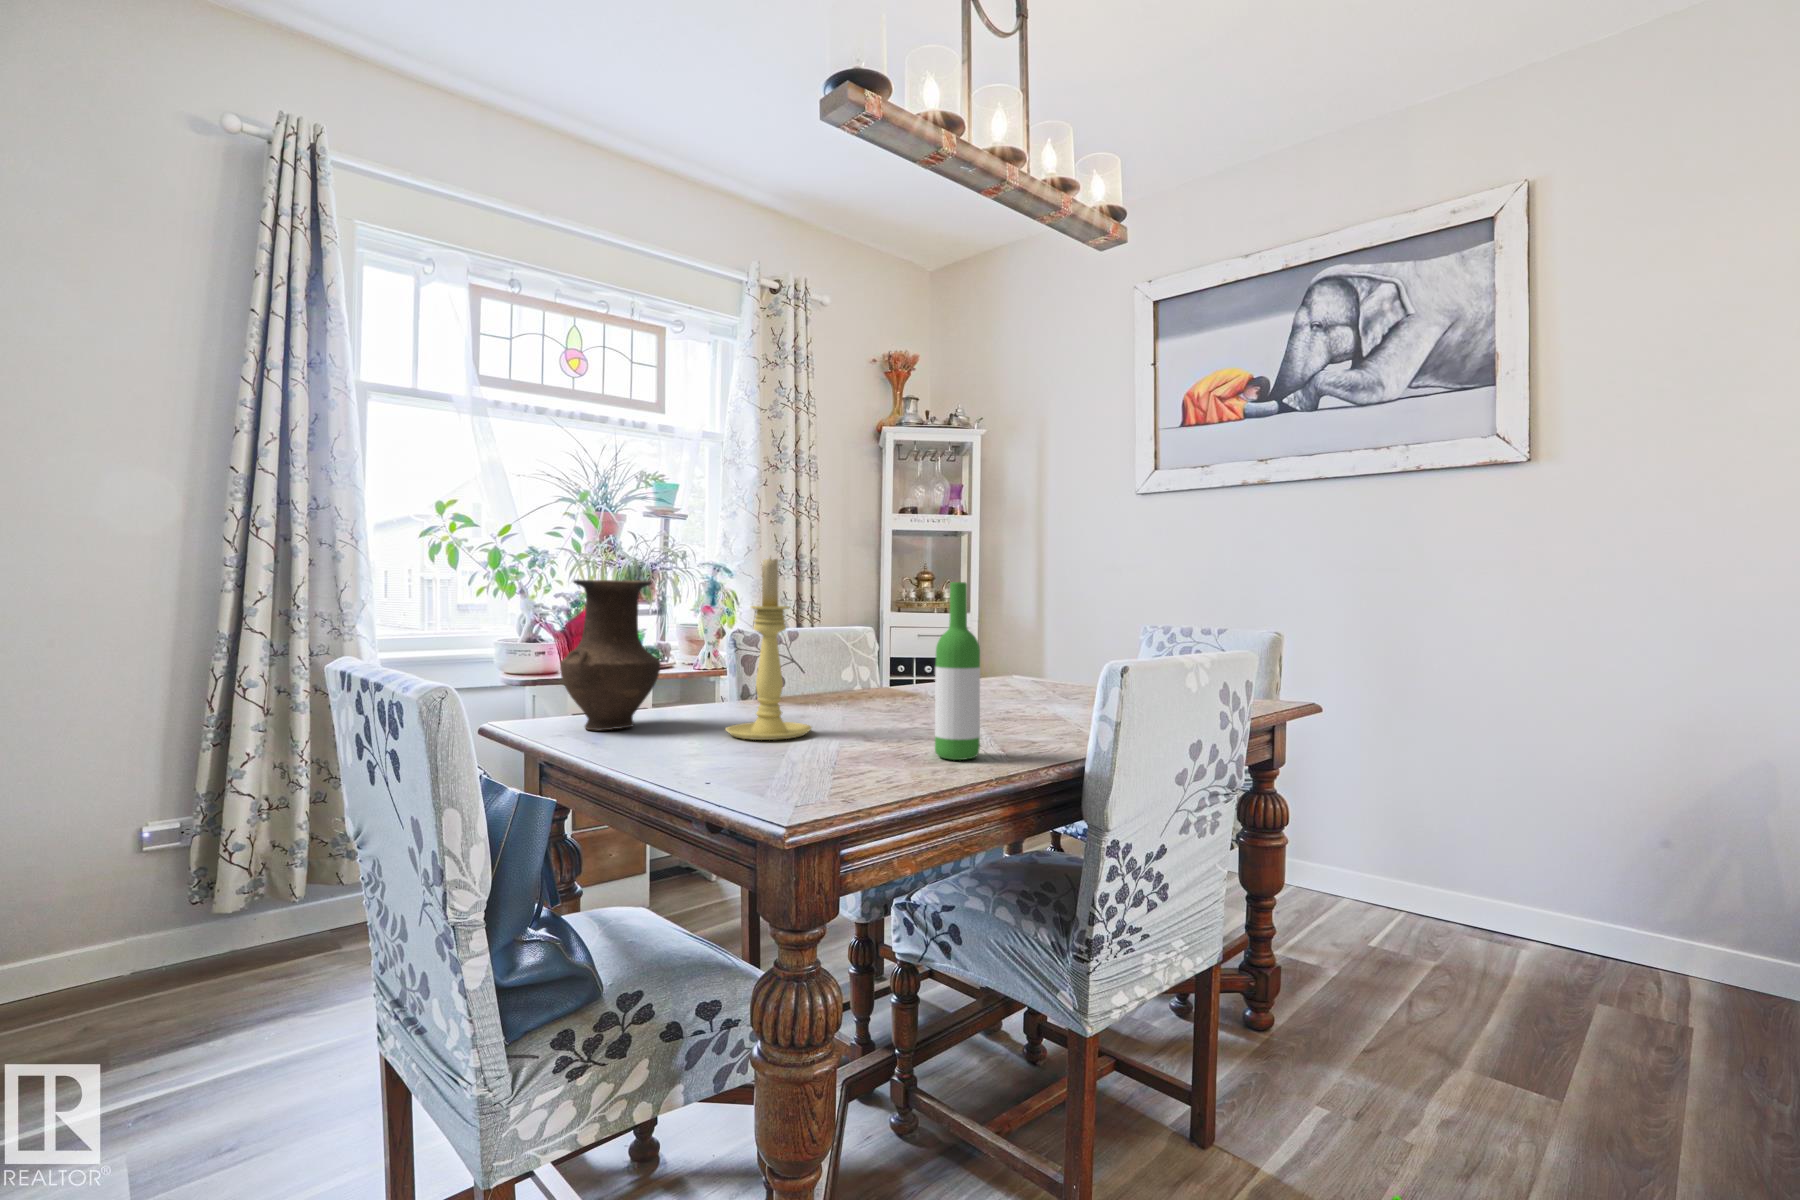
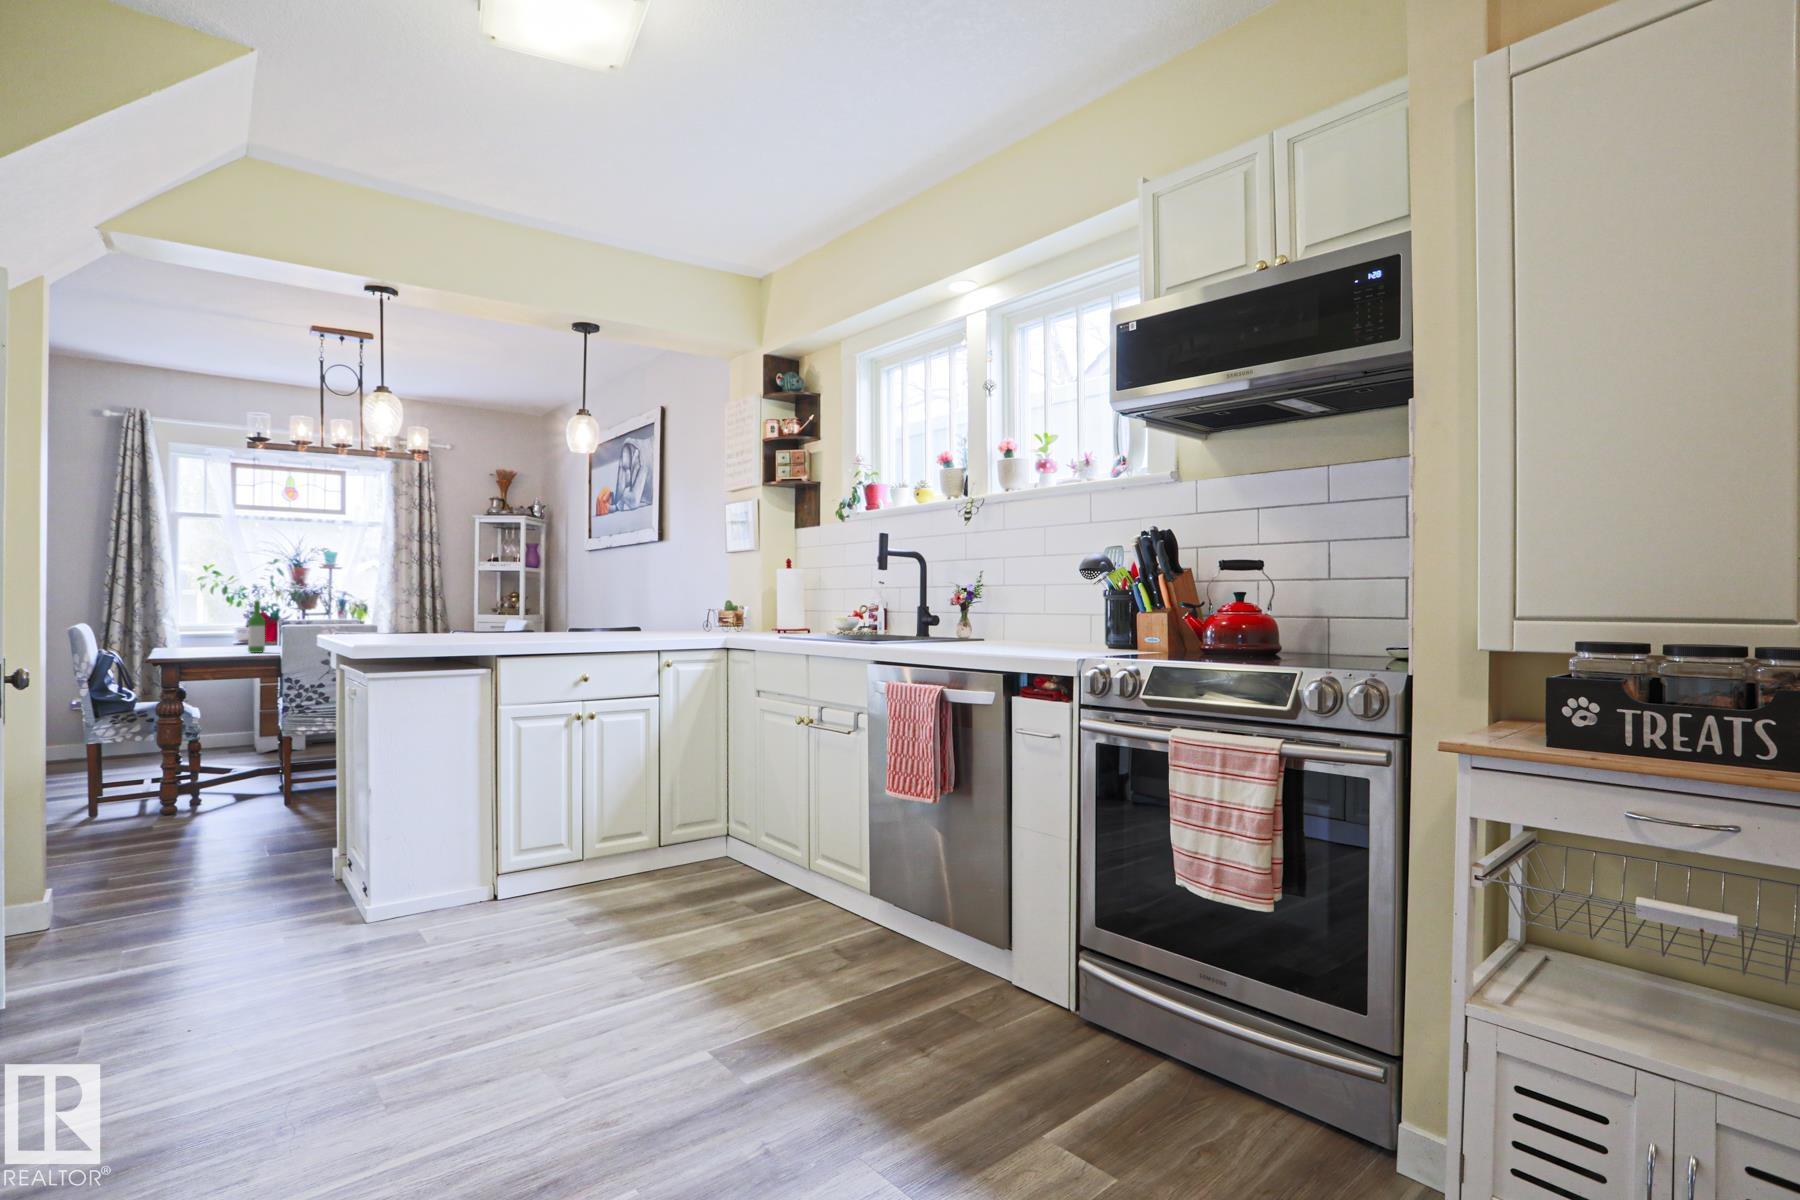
candle holder: present [726,558,812,740] -> none [212,592,247,650]
vase: present [560,579,661,730] -> none [169,600,209,649]

